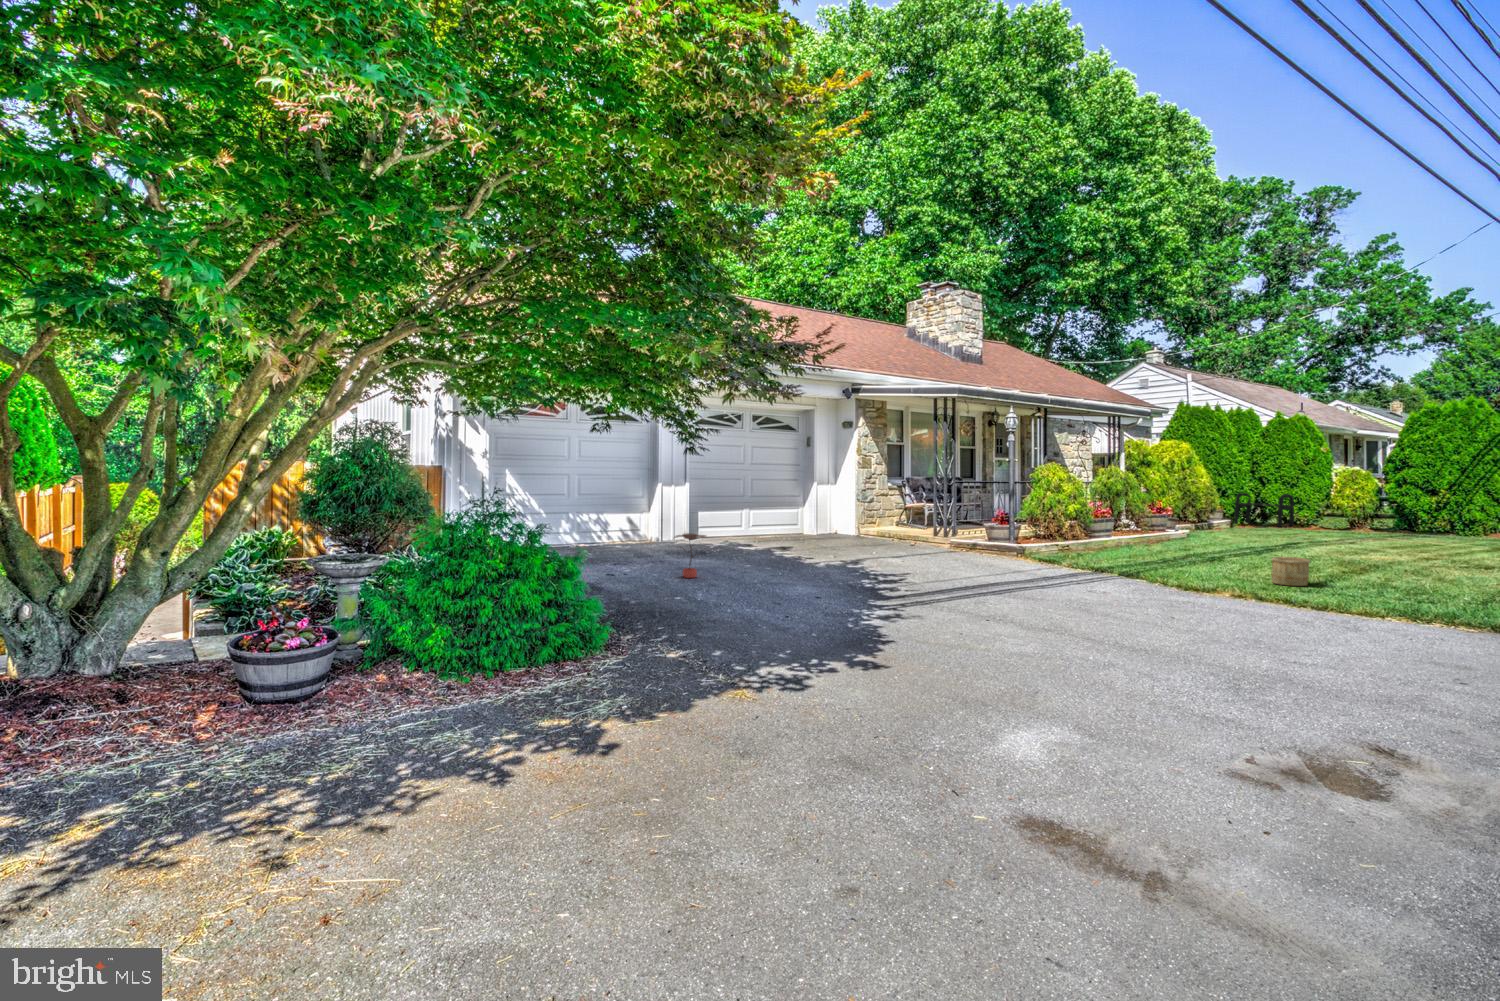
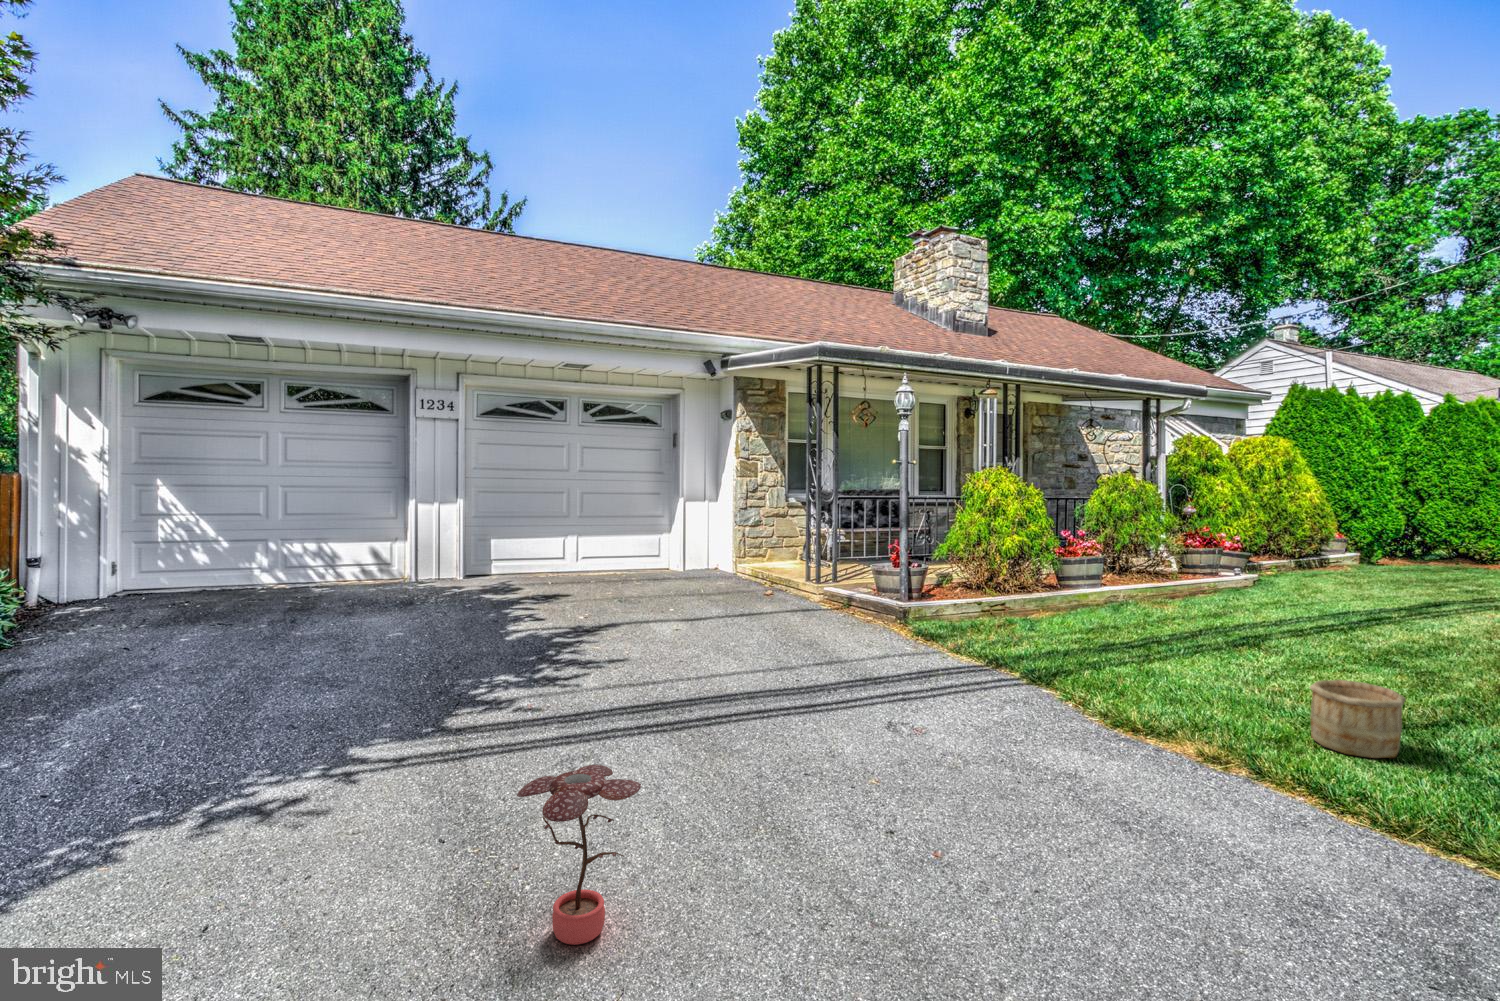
bench: present [1234,493,1294,527] -> none [1368,512,1469,567]
potted plant: present [675,533,706,578] -> present [517,765,641,945]

